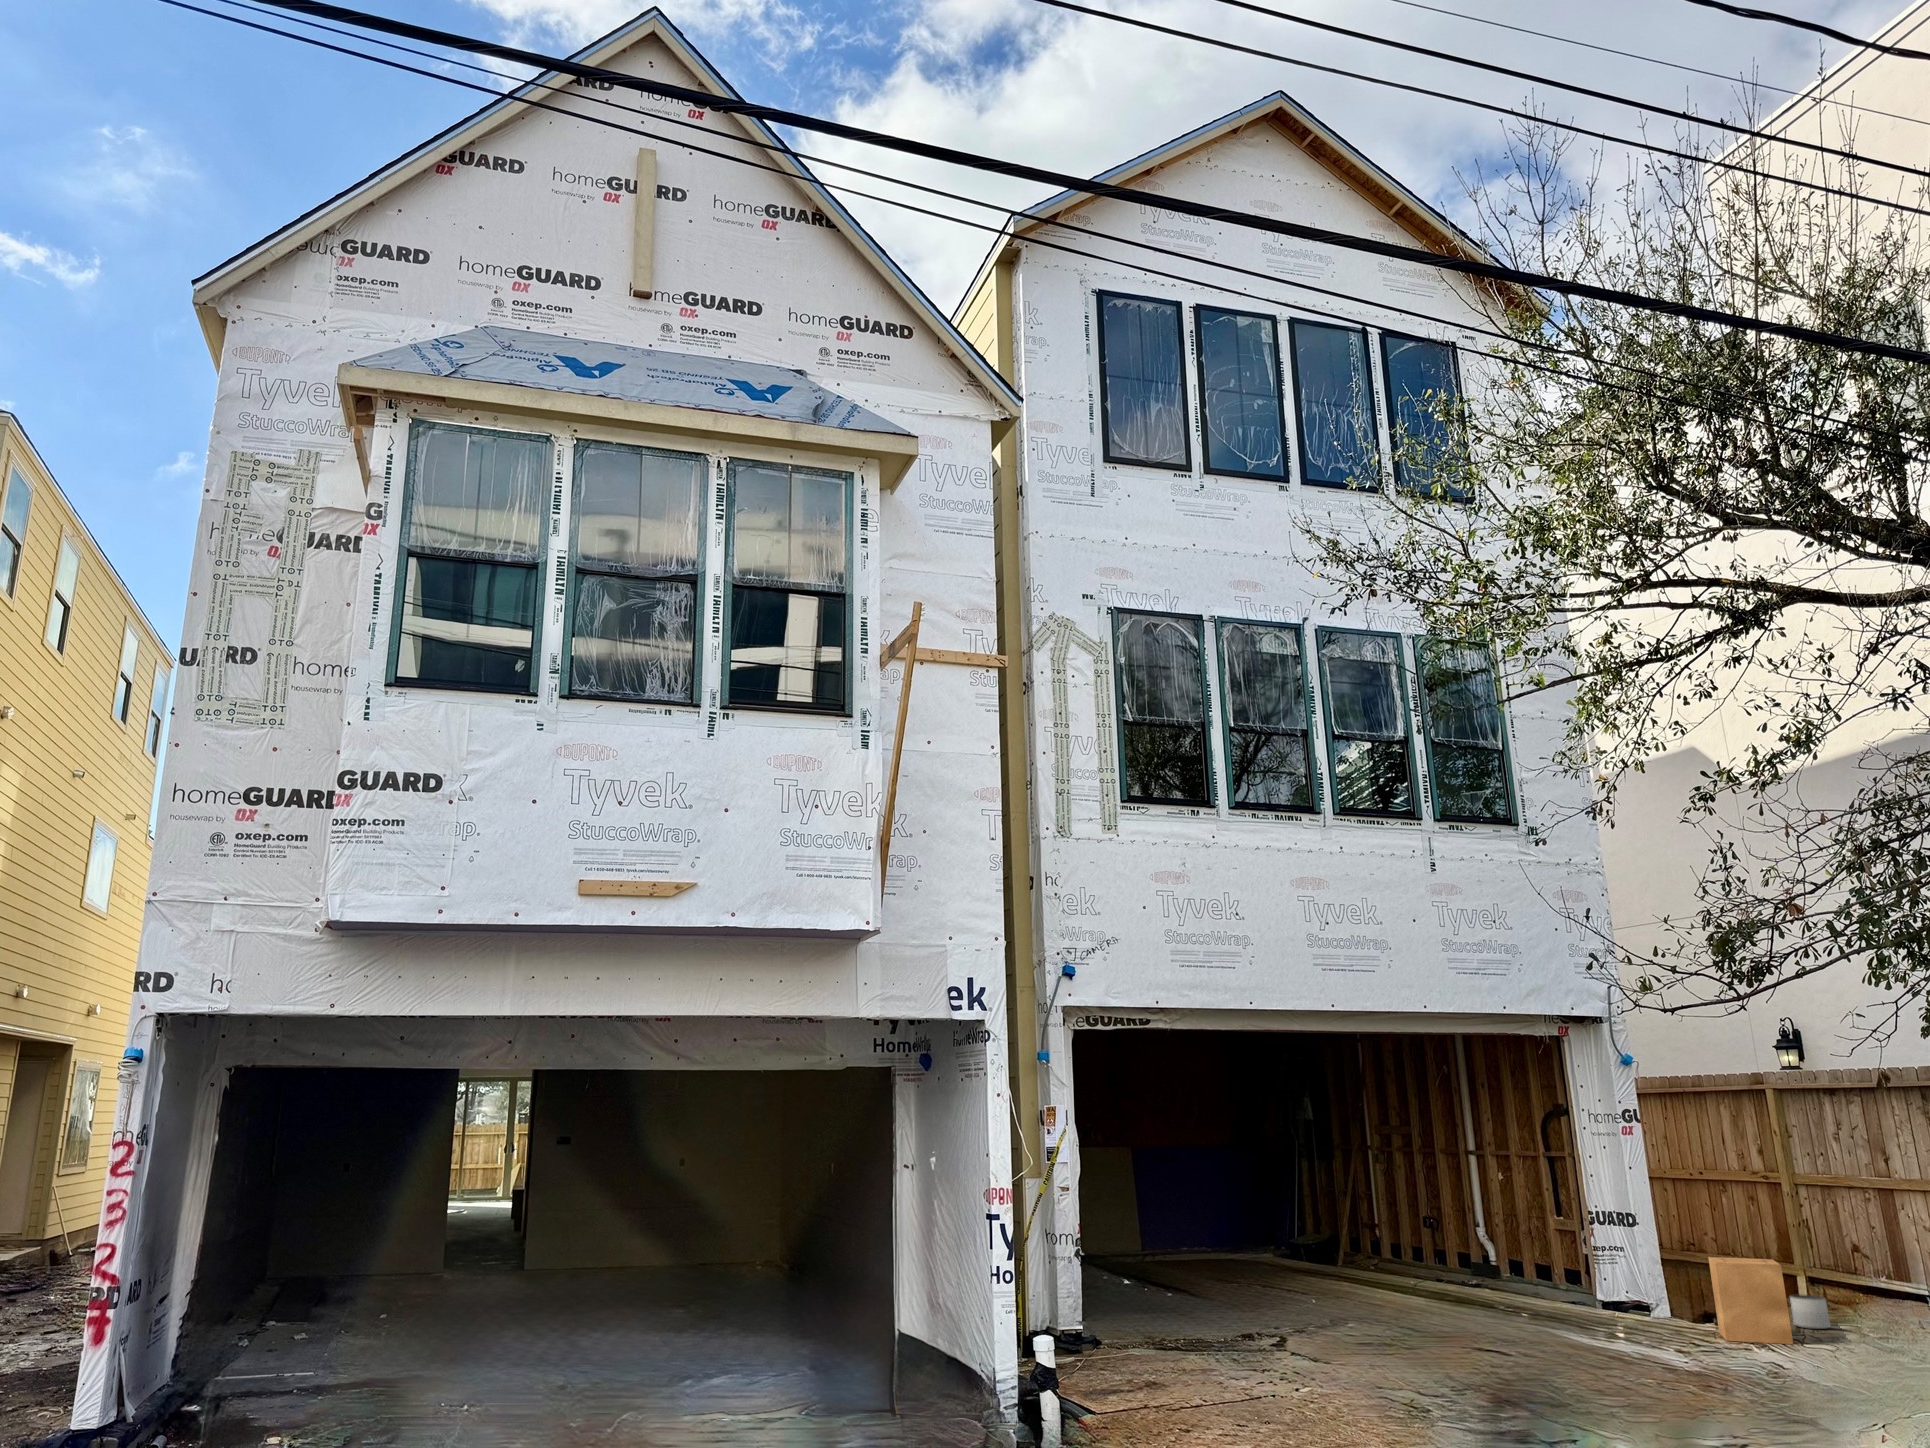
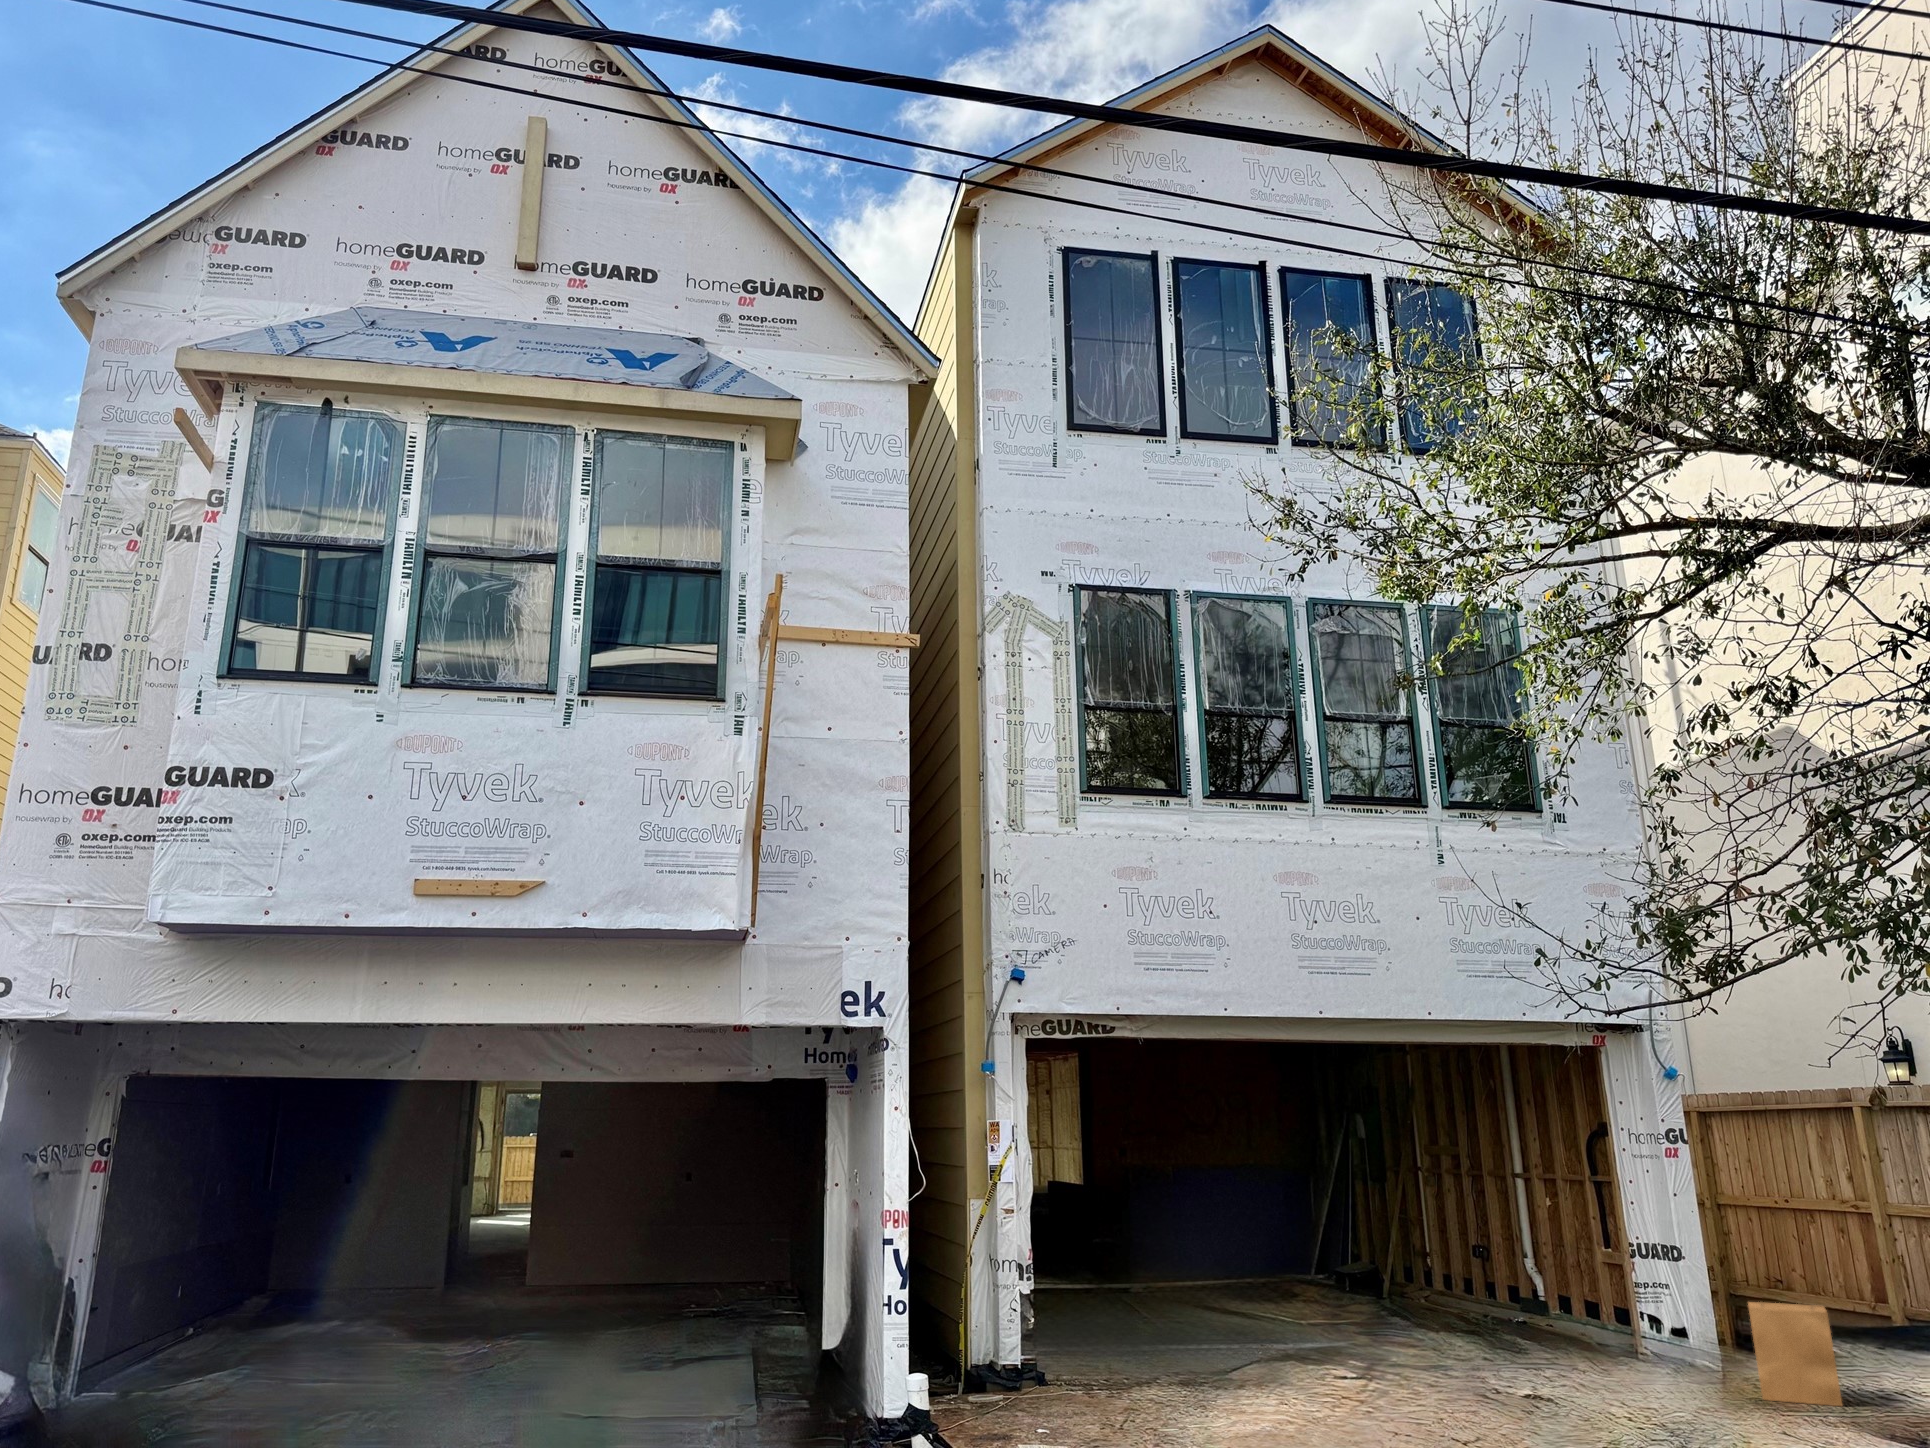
planter: present [1790,1295,1830,1329] -> none [1854,1348,1903,1390]

